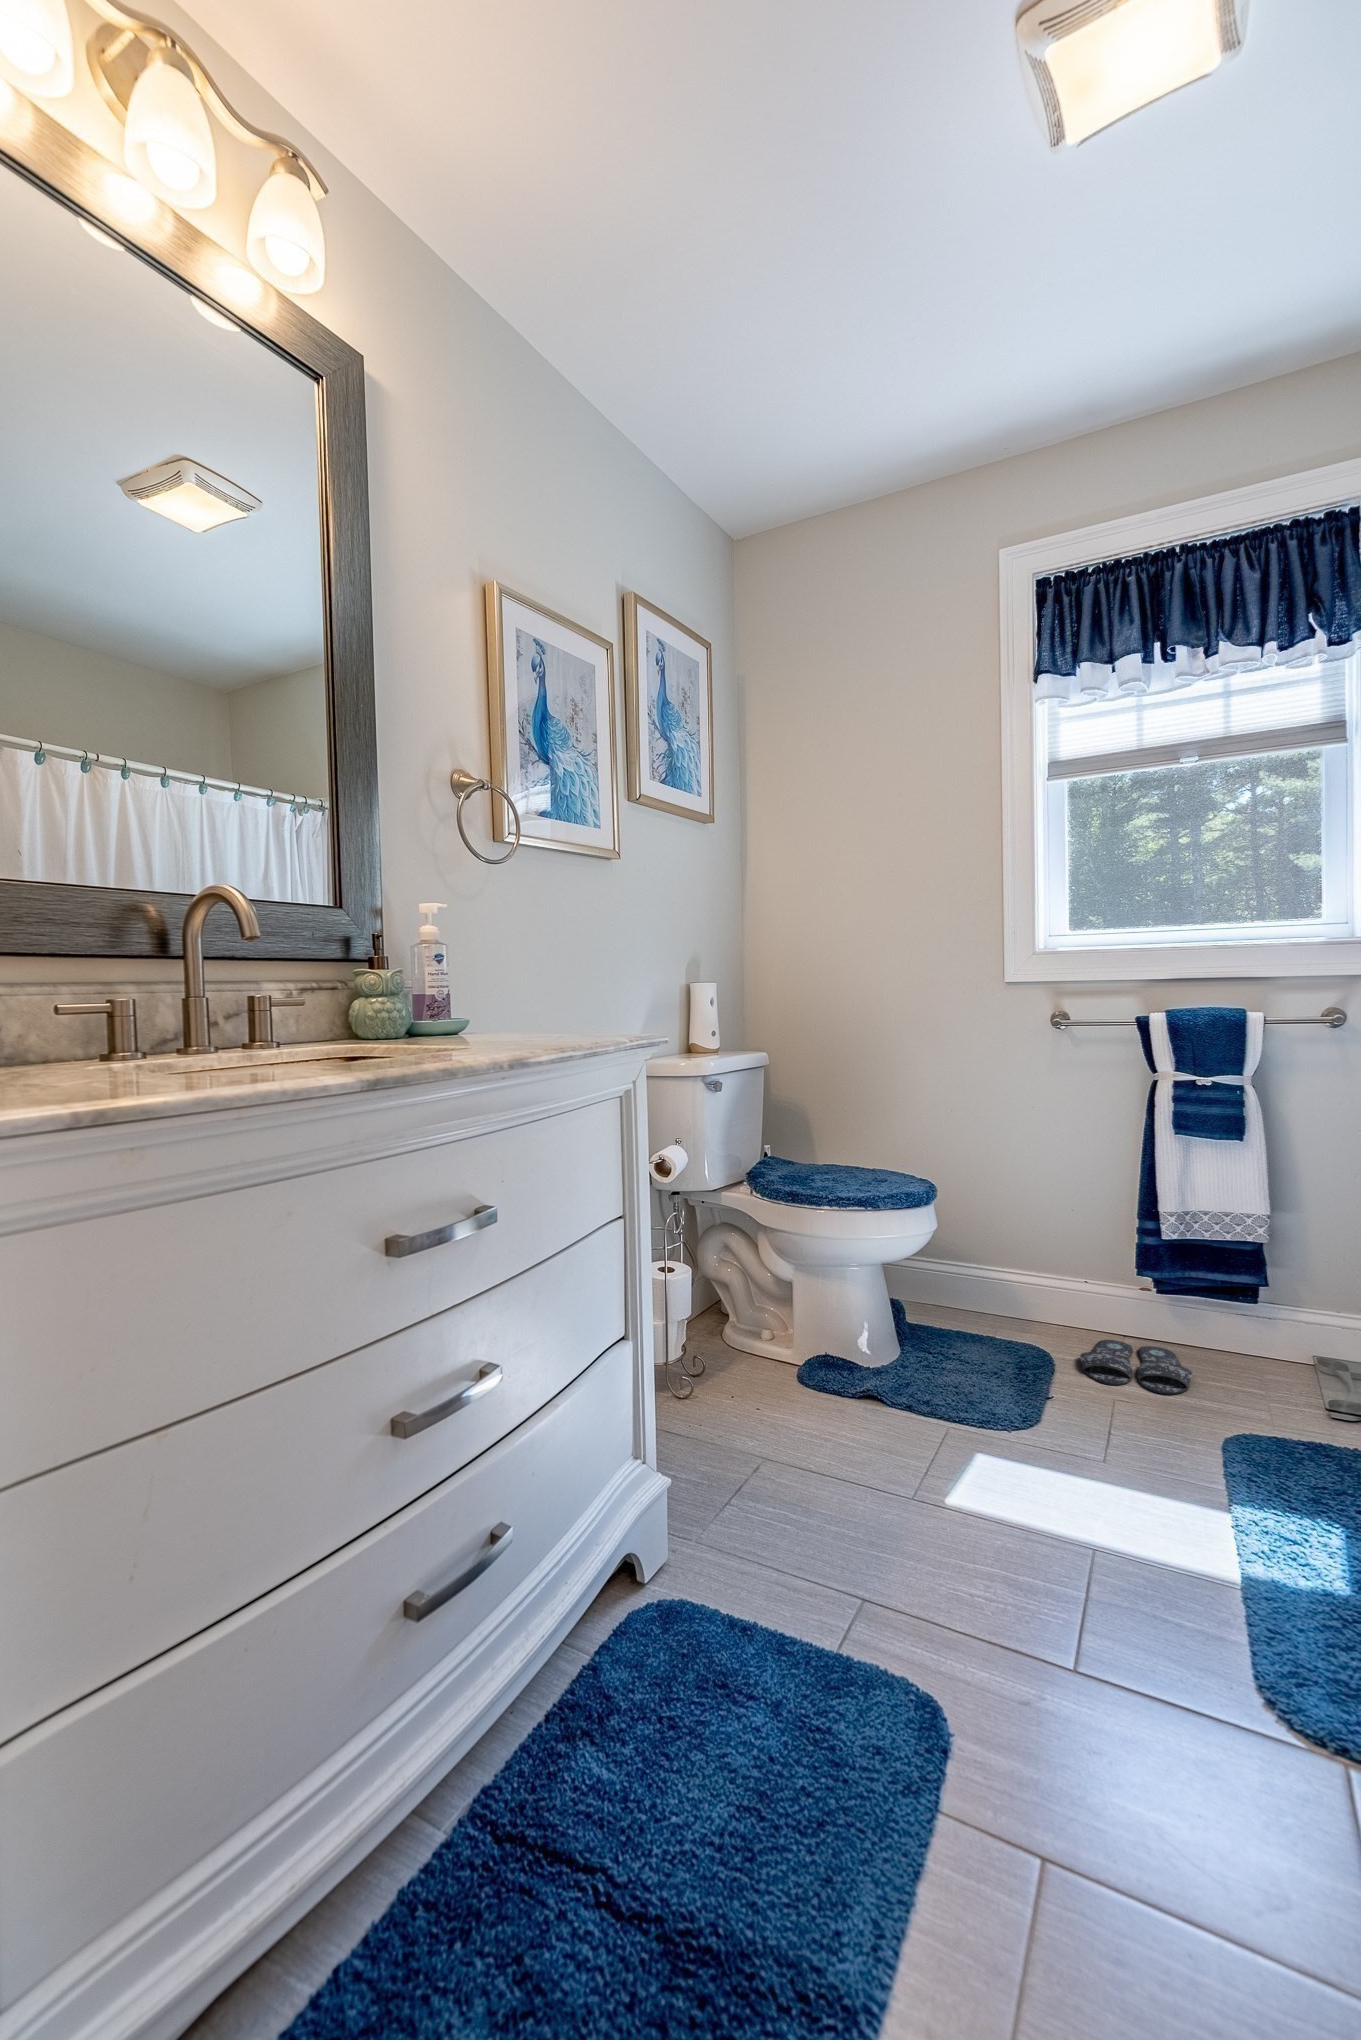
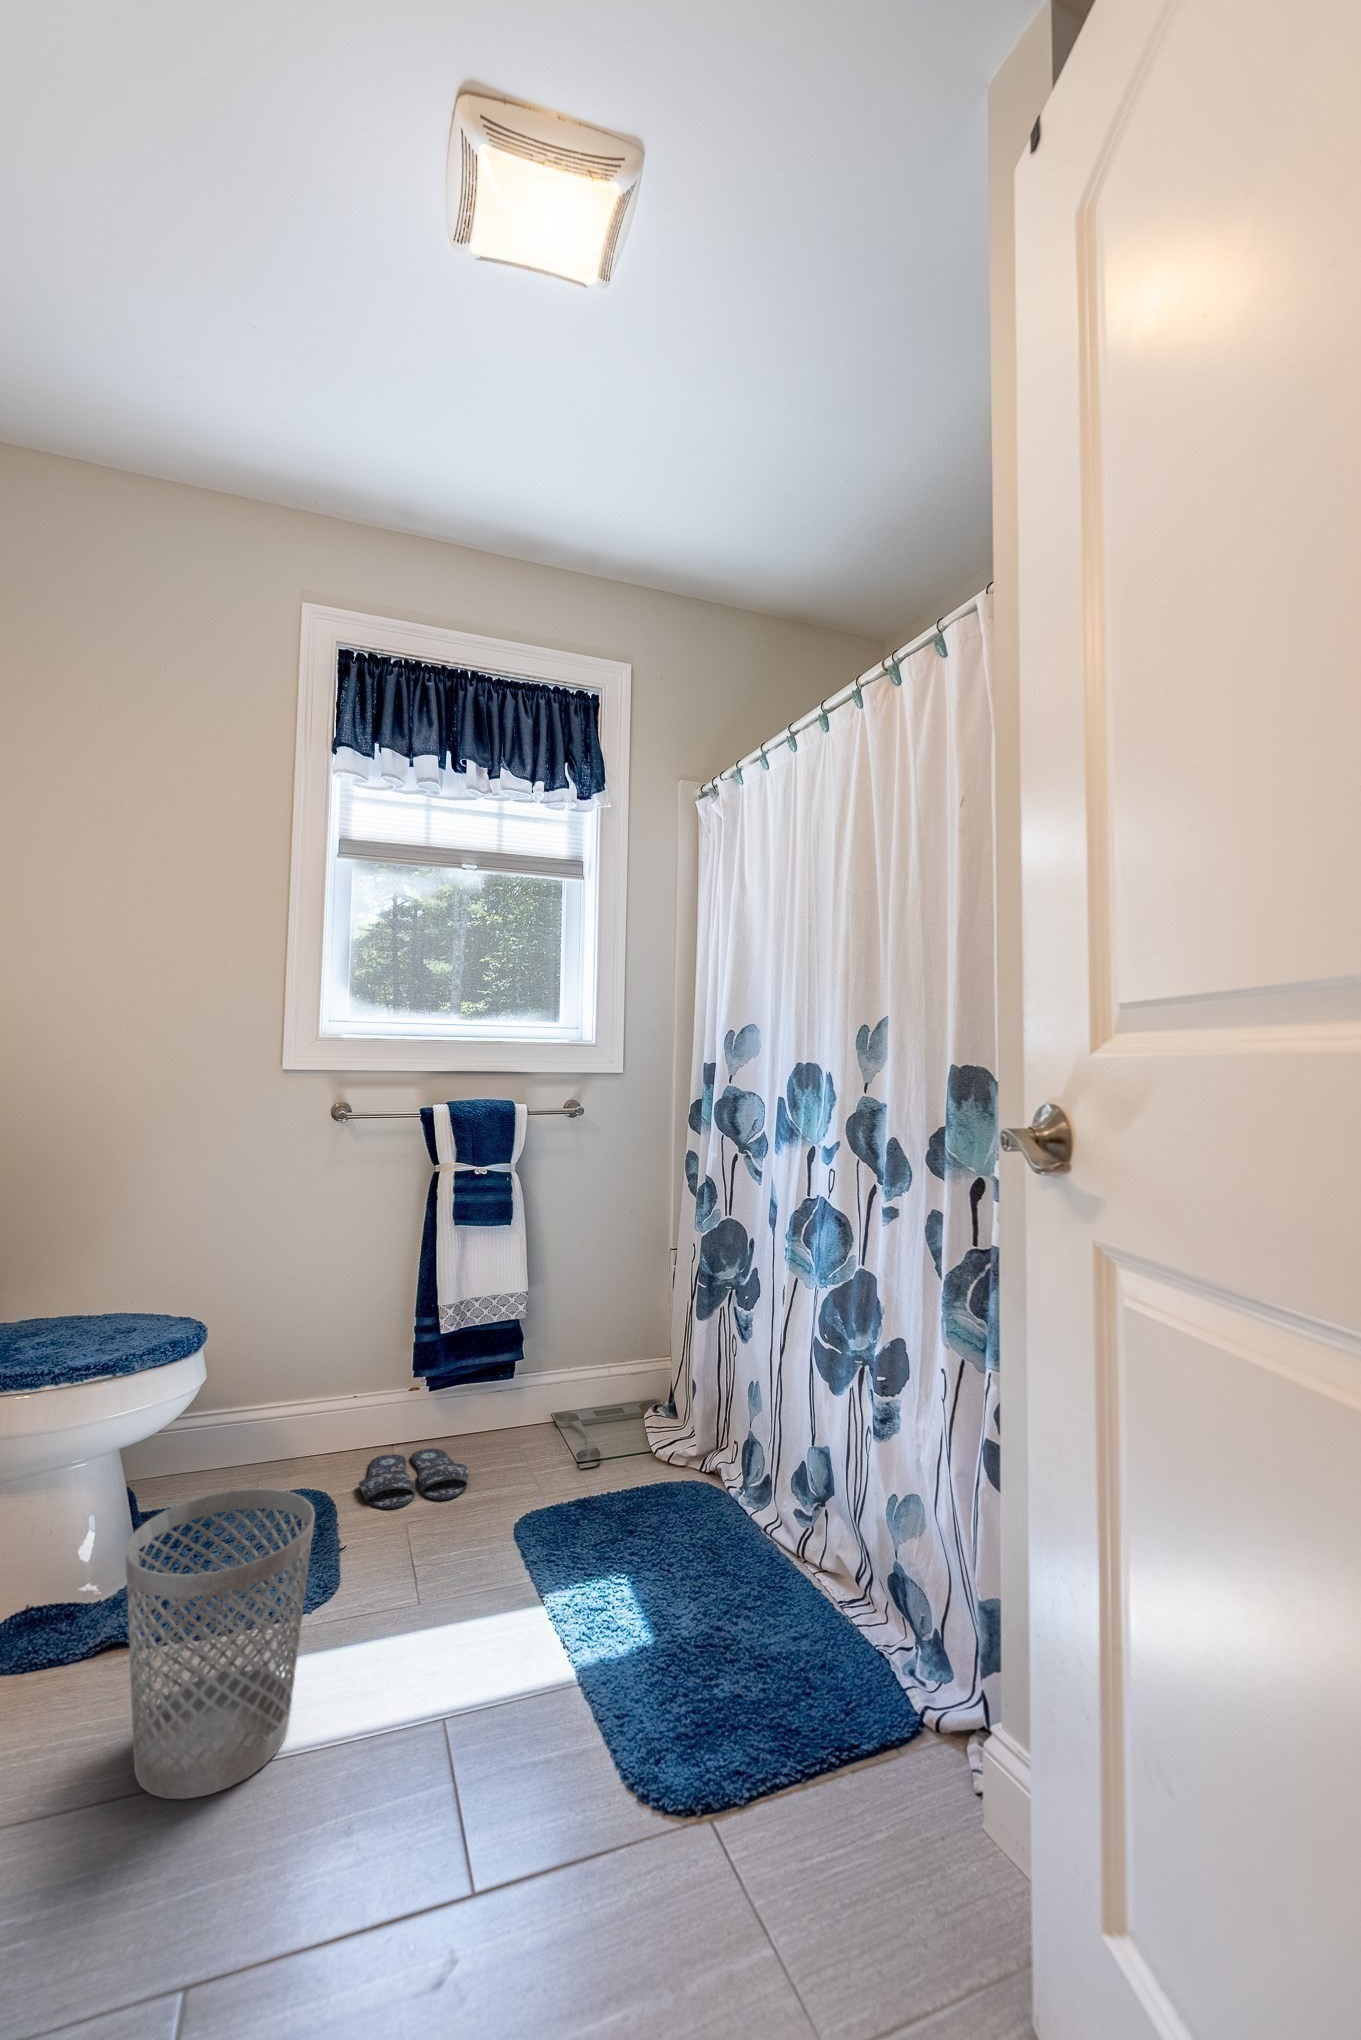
wastebasket: none [850,1305,982,1513] -> present [126,1489,315,1799]

